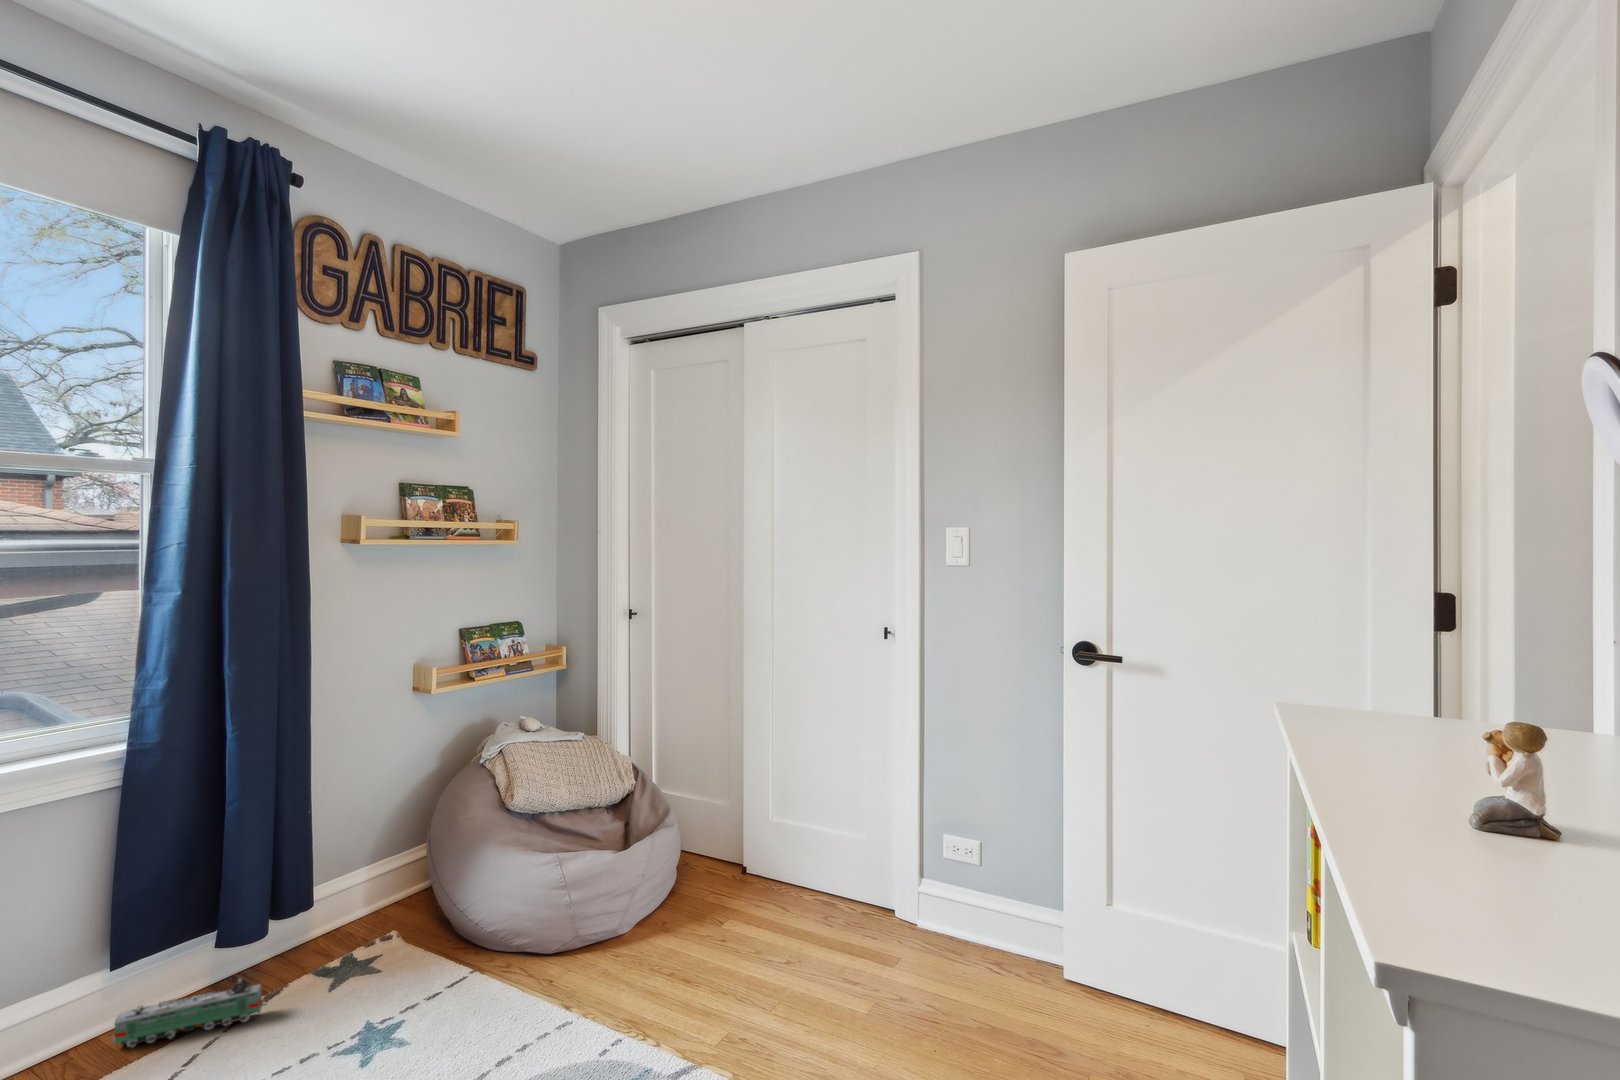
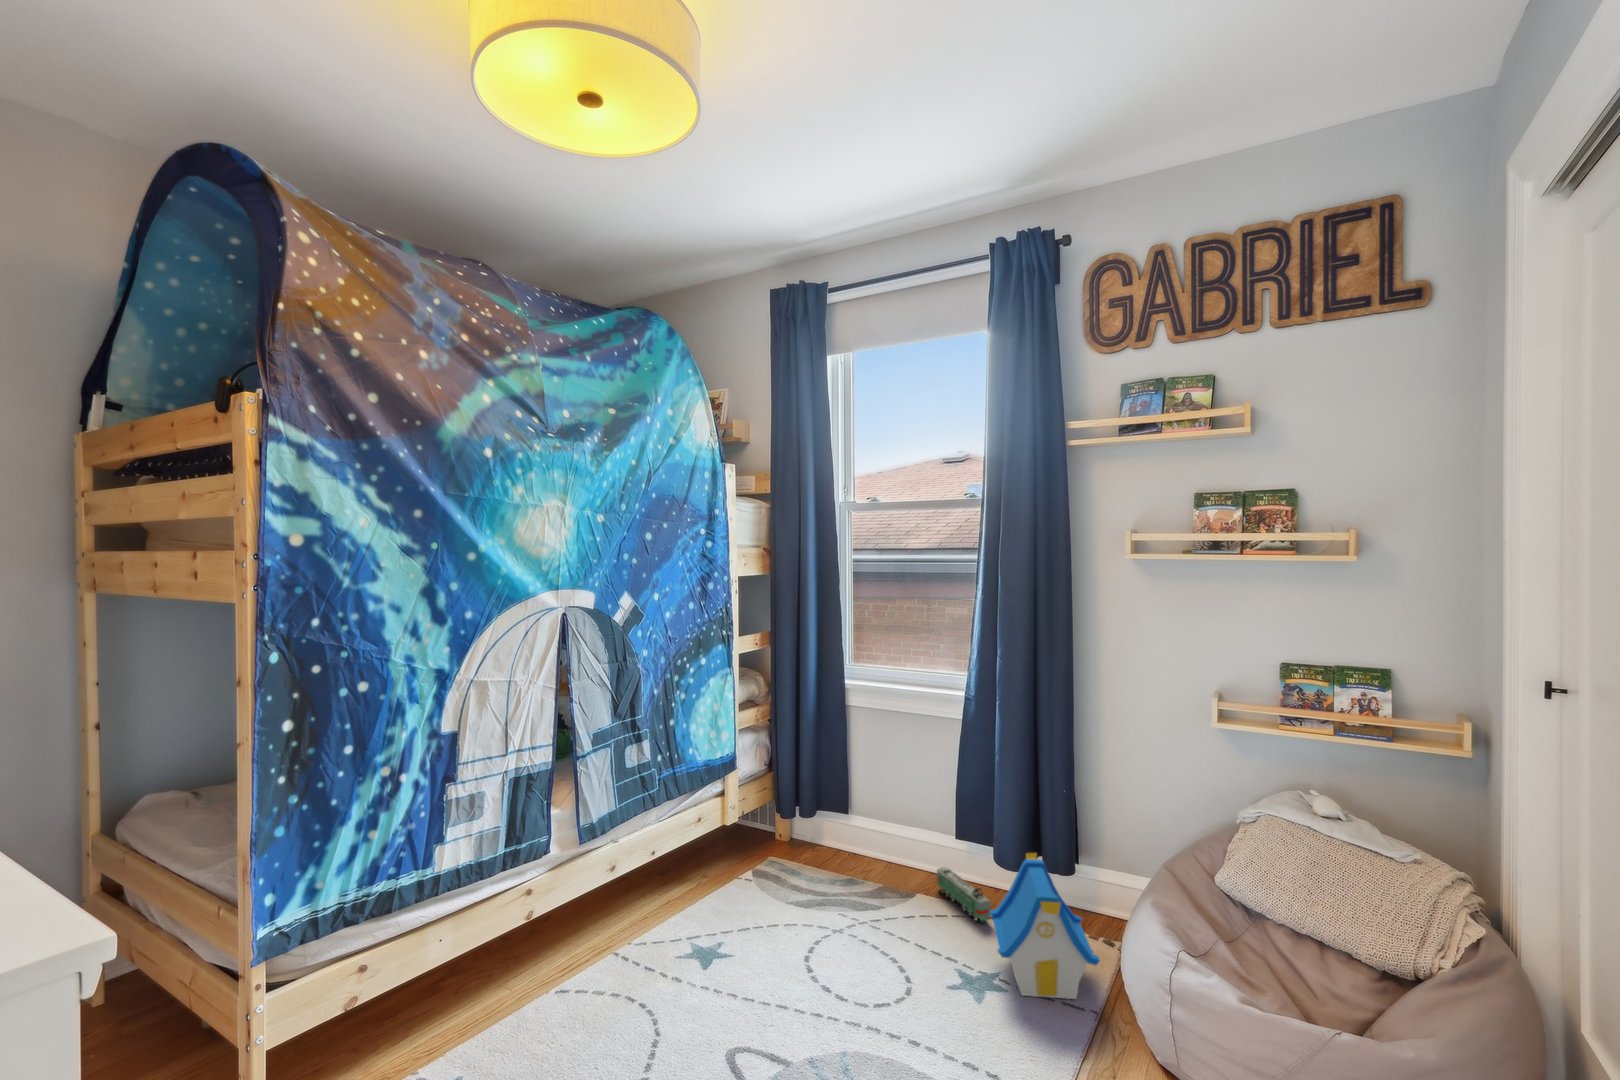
toy house: none [314,879,466,1004] -> present [990,853,1100,999]

